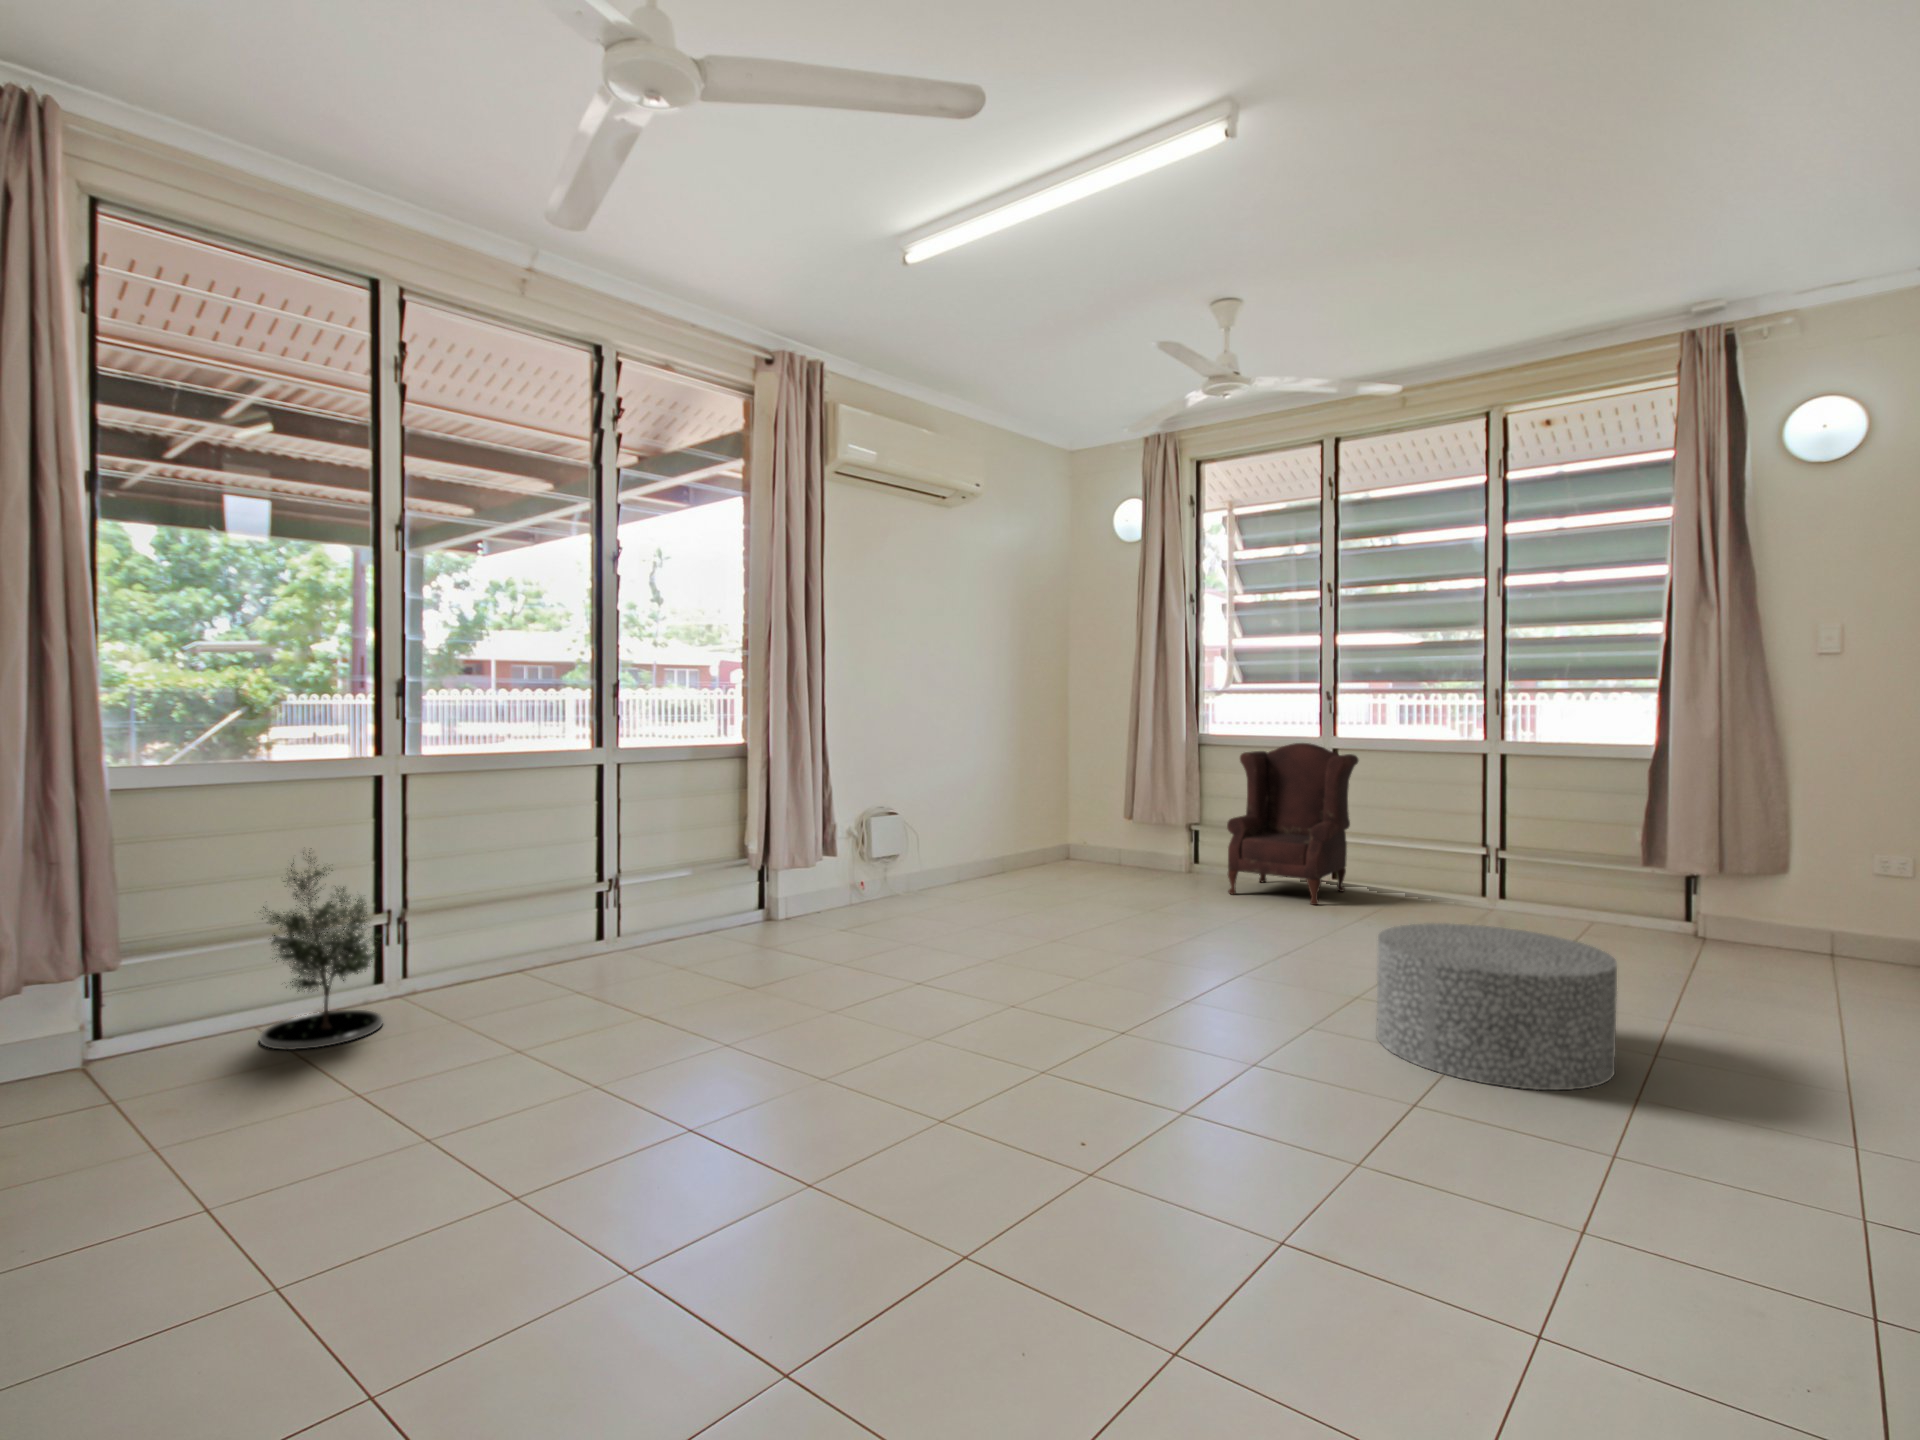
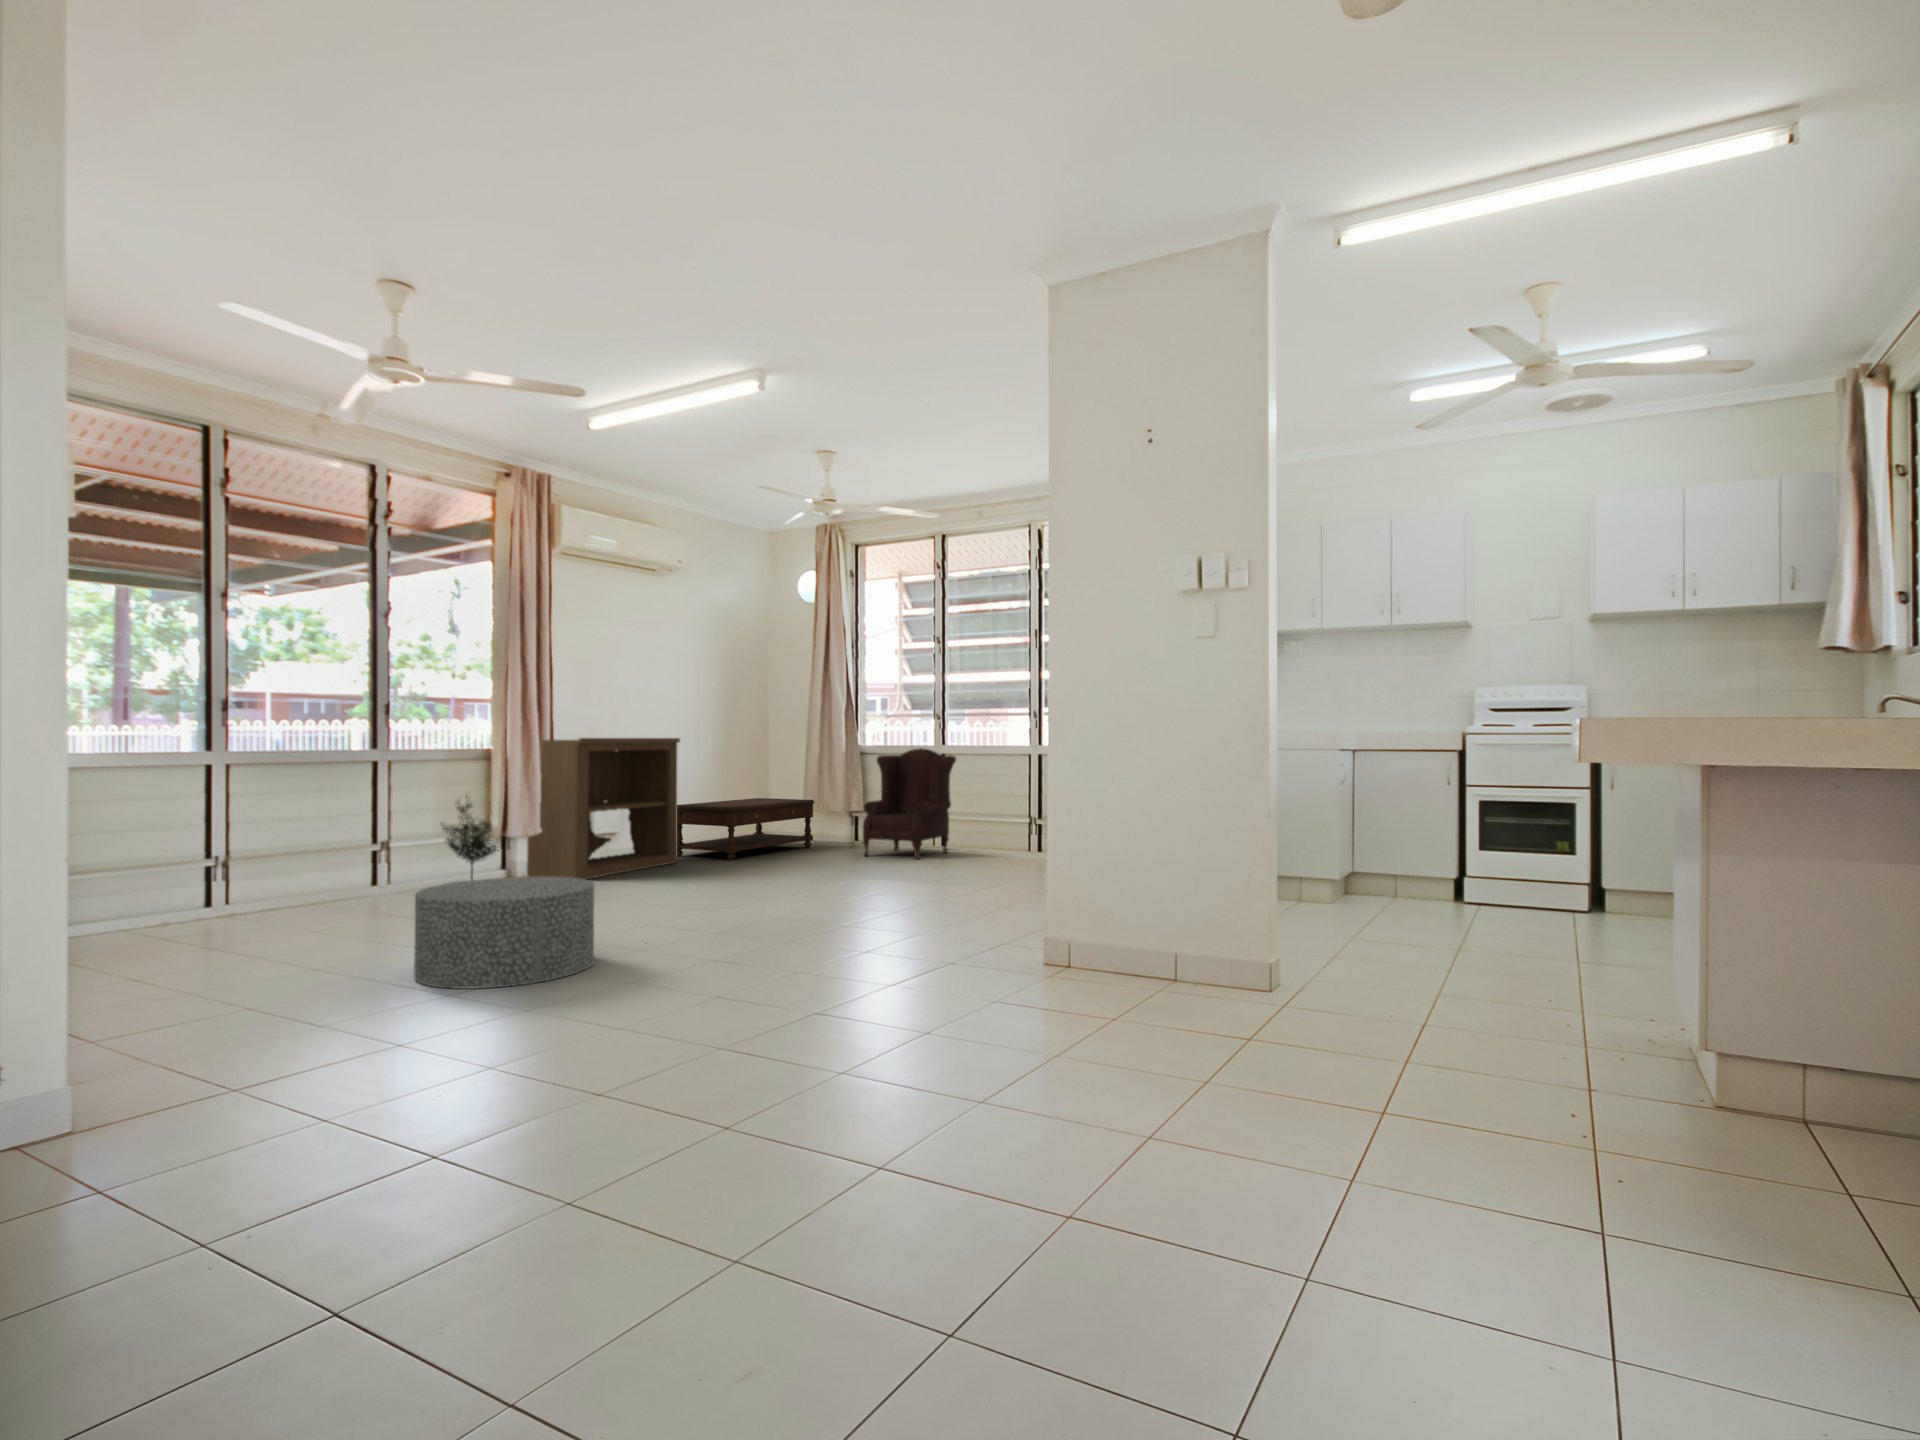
bookshelf: none [794,728,985,933] -> present [527,738,680,879]
coffee table: none [962,802,1145,895] -> present [677,798,814,860]
potted tree: present [259,850,383,1050] -> present [442,796,499,880]
ottoman: present [1376,923,1617,1090] -> present [414,877,594,989]

